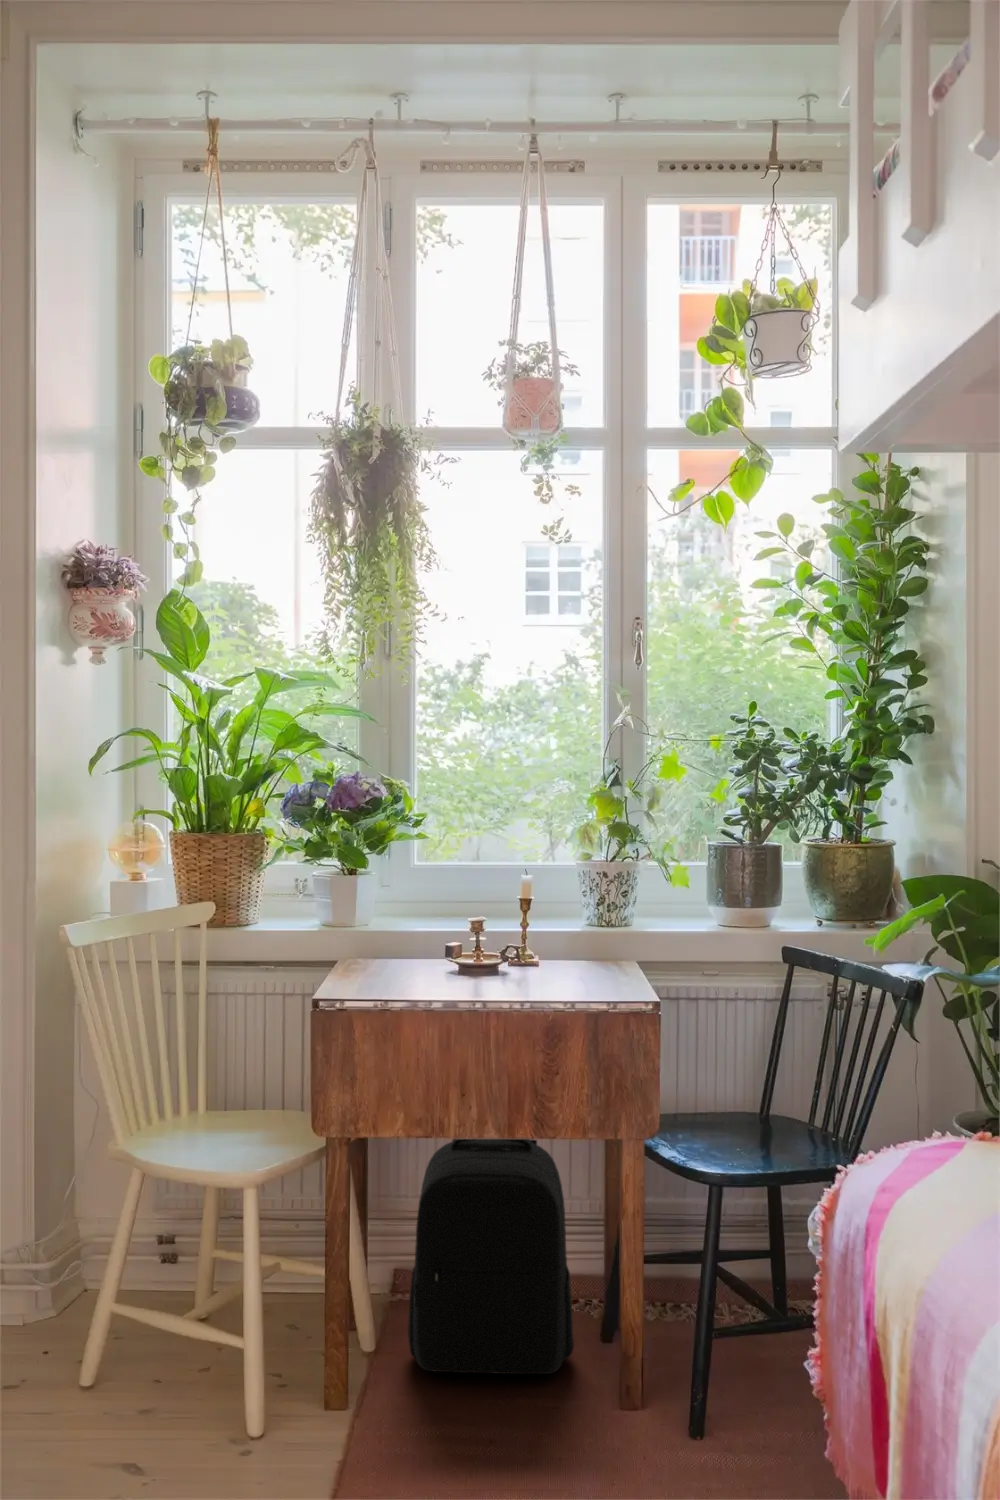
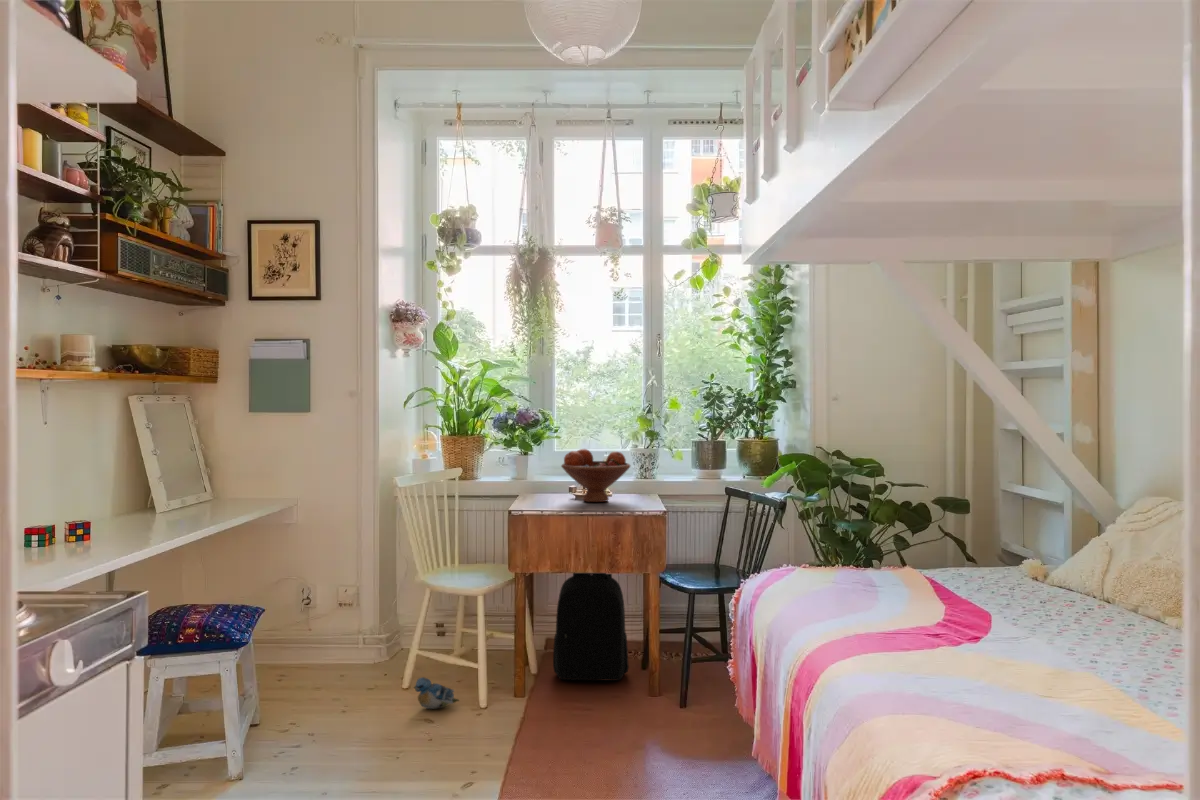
fruit bowl: none [428,863,579,981] -> present [562,449,630,502]
plush toy: none [96,1374,198,1446] -> present [414,677,459,709]

